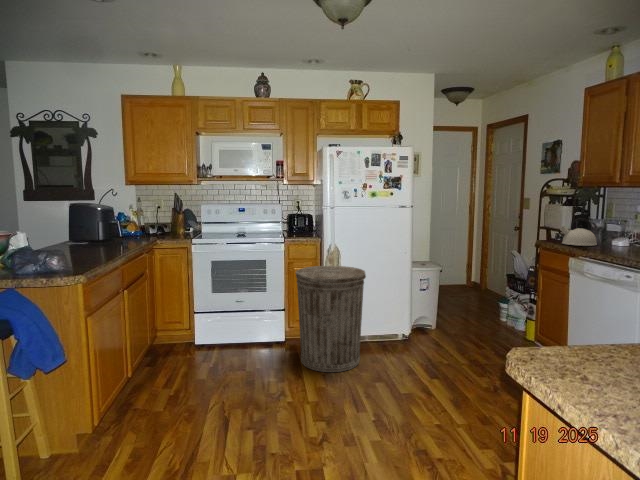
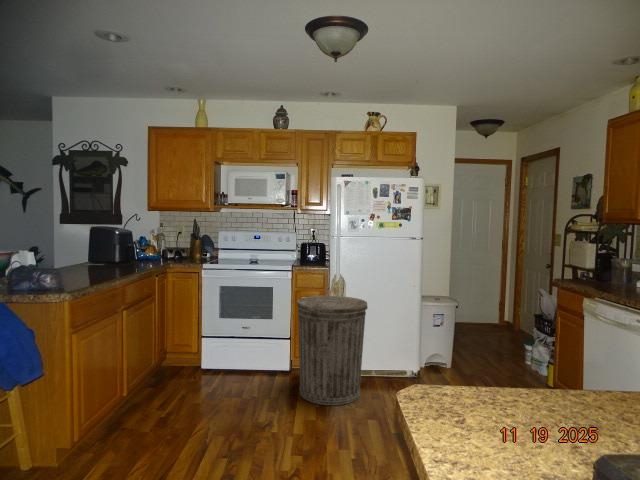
kettle: present [560,218,597,246] -> none [578,256,620,286]

